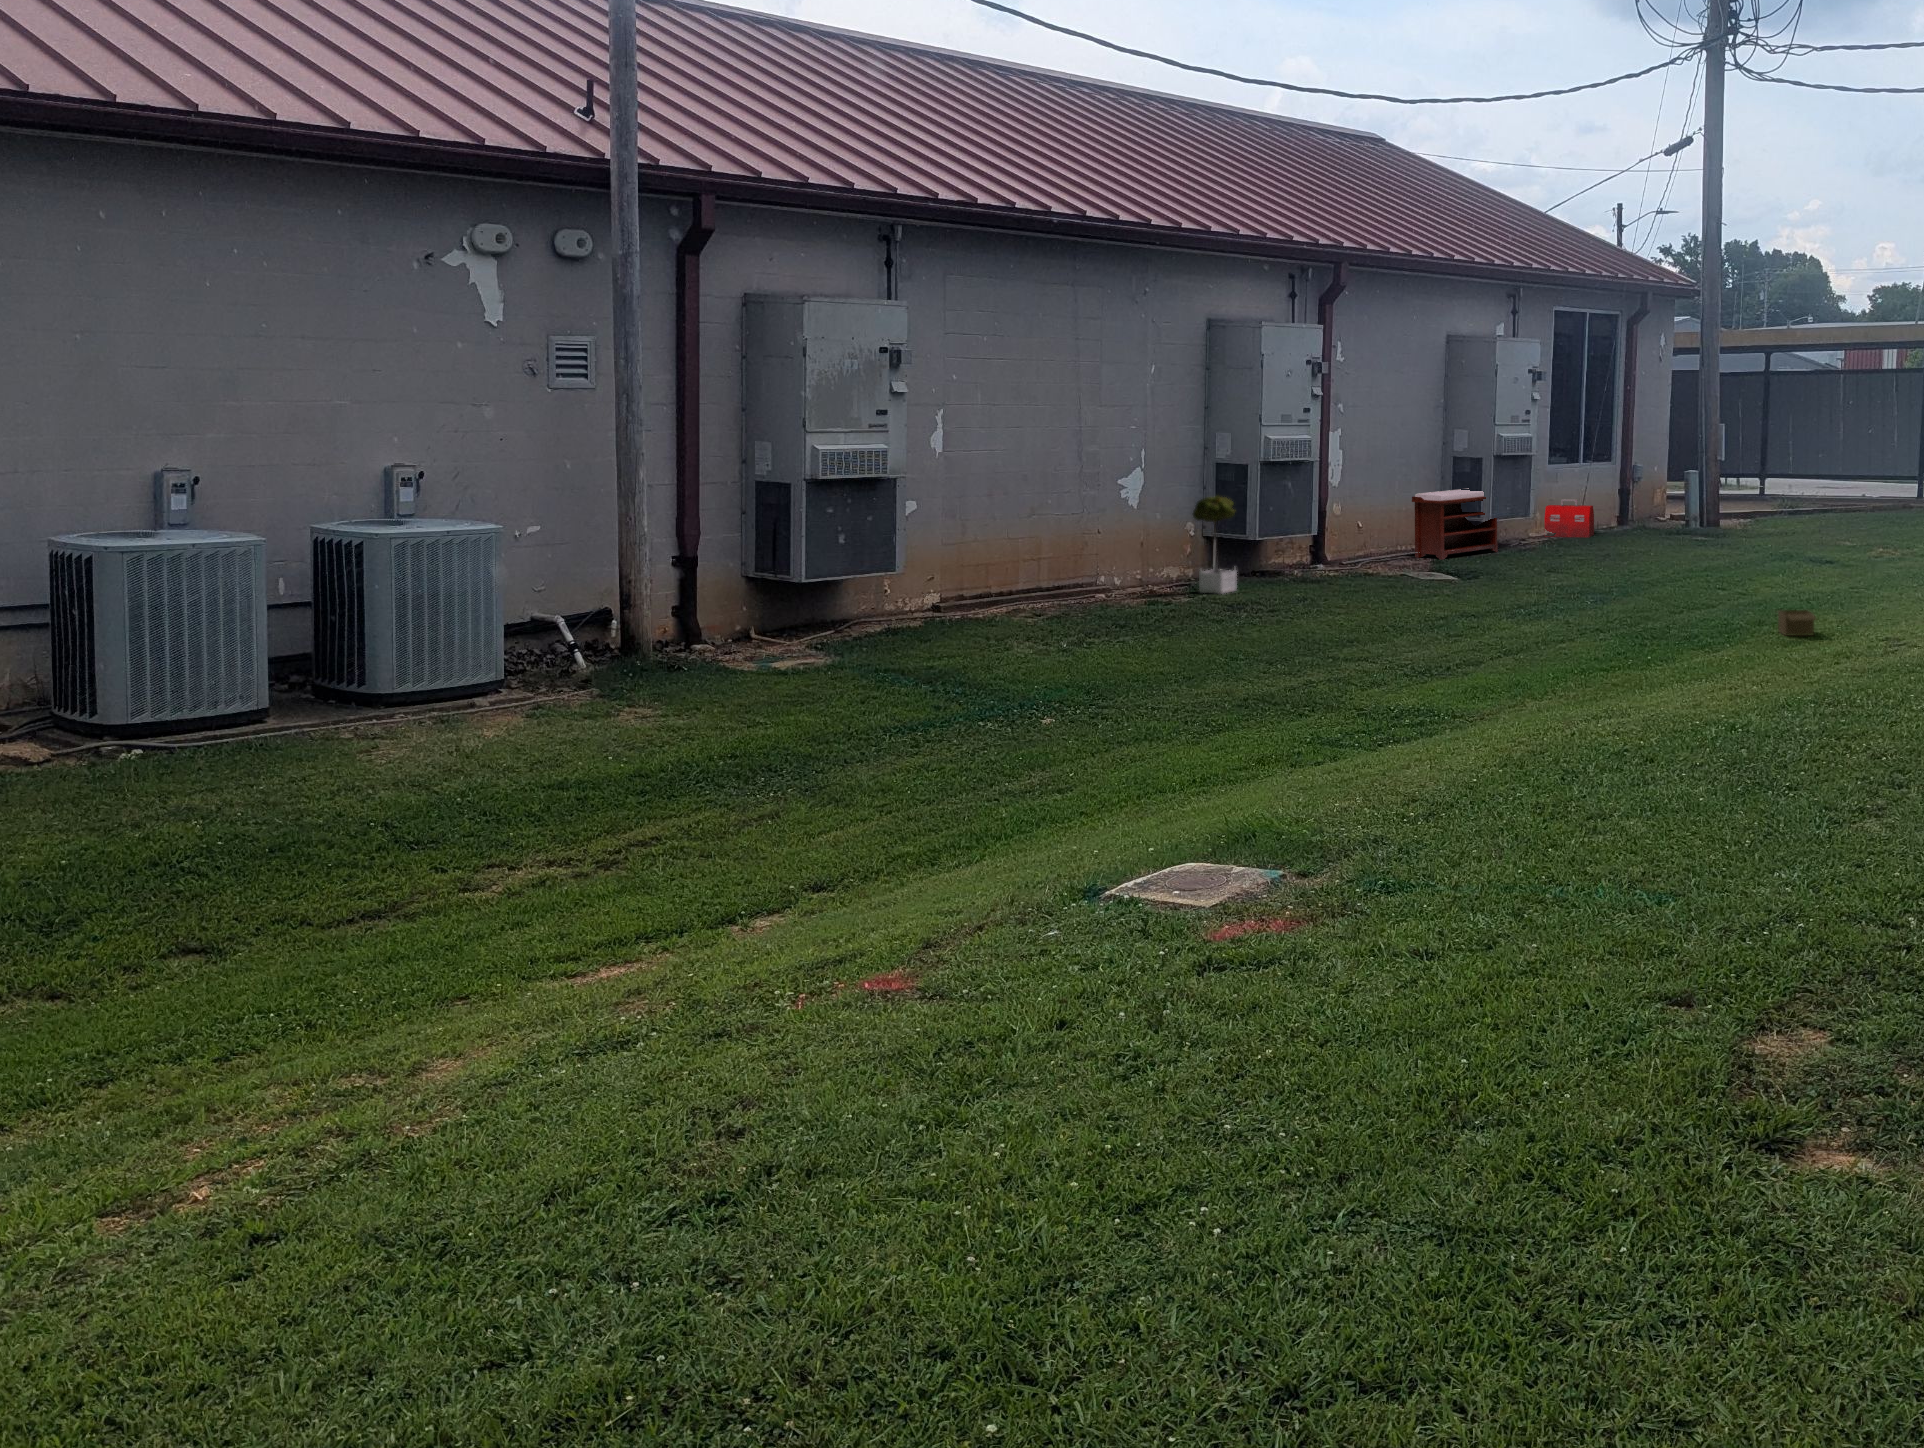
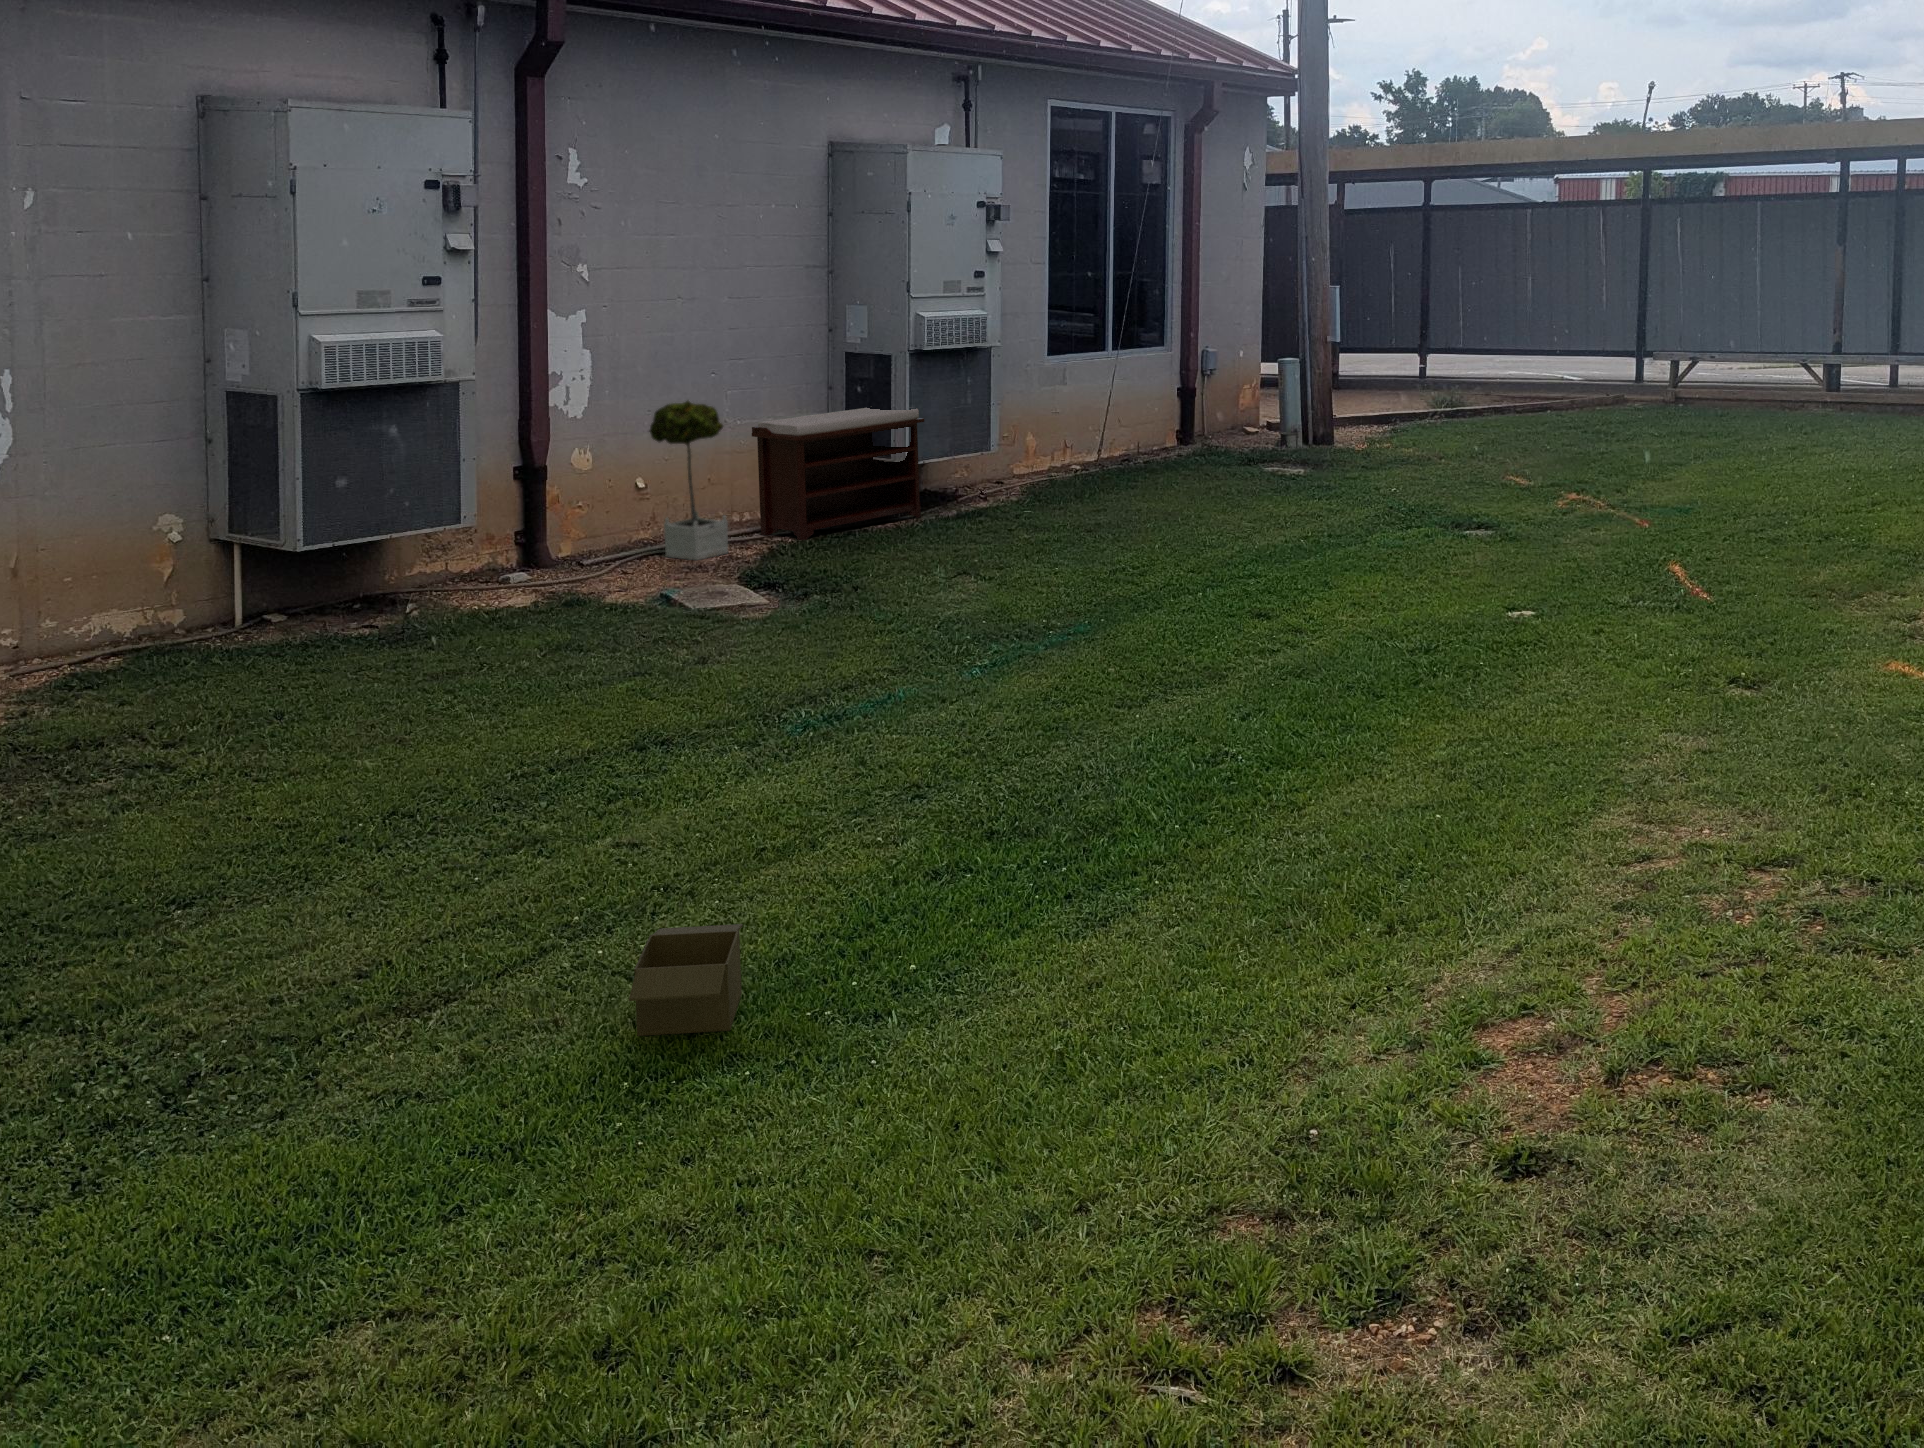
potted tree: present [1193,496,1237,594] -> present [650,401,728,560]
toolbox: present [1544,499,1594,537] -> none [1035,412,1119,476]
cardboard box: present [1778,610,1816,636] -> present [629,924,743,1036]

